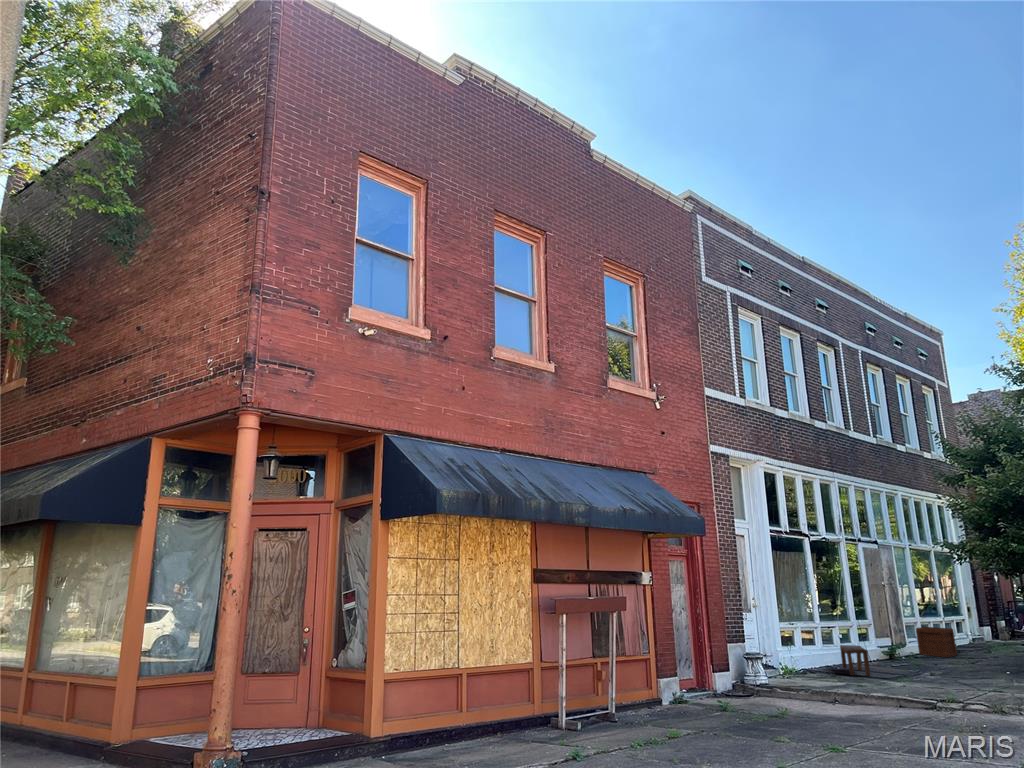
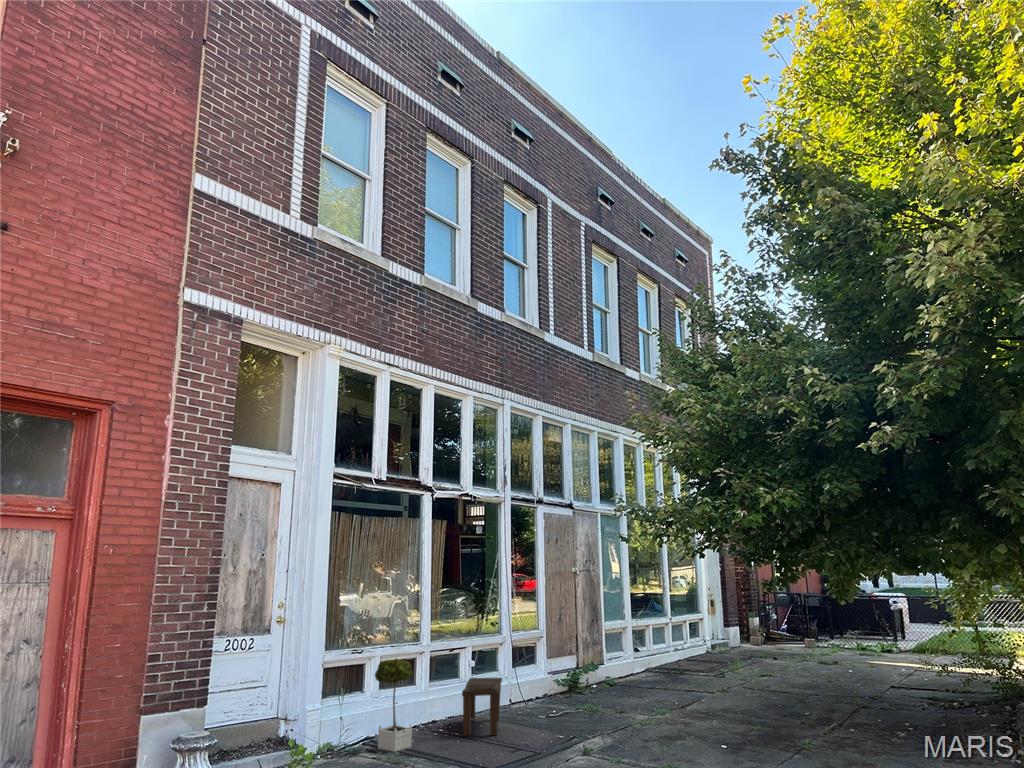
wooden crate: present [916,627,957,657] -> none [623,634,676,680]
potted tree: none [802,629,827,679] -> present [375,658,413,752]

